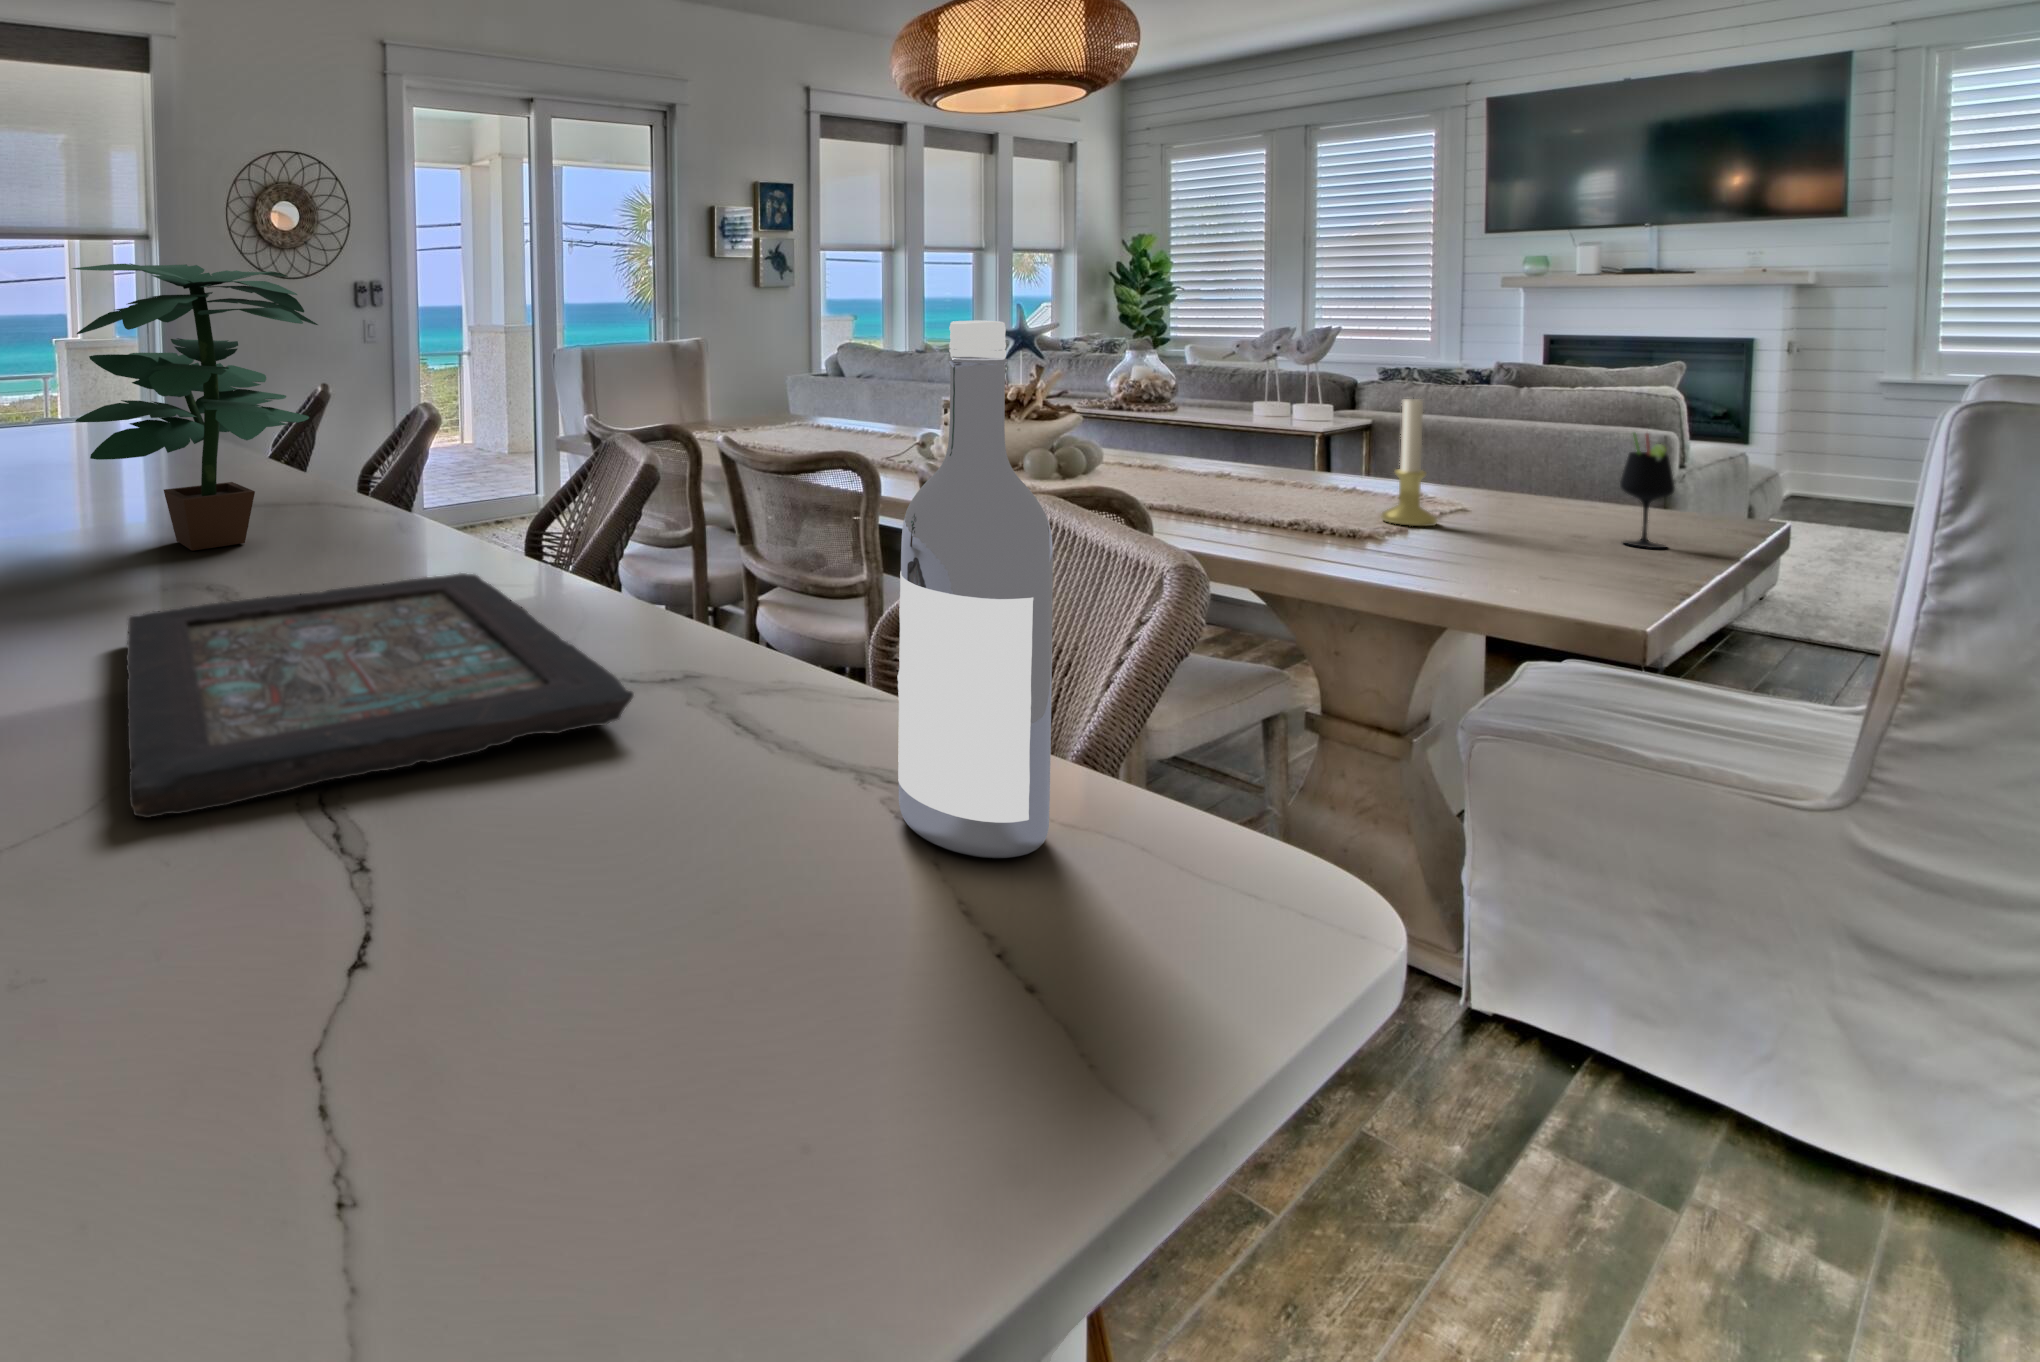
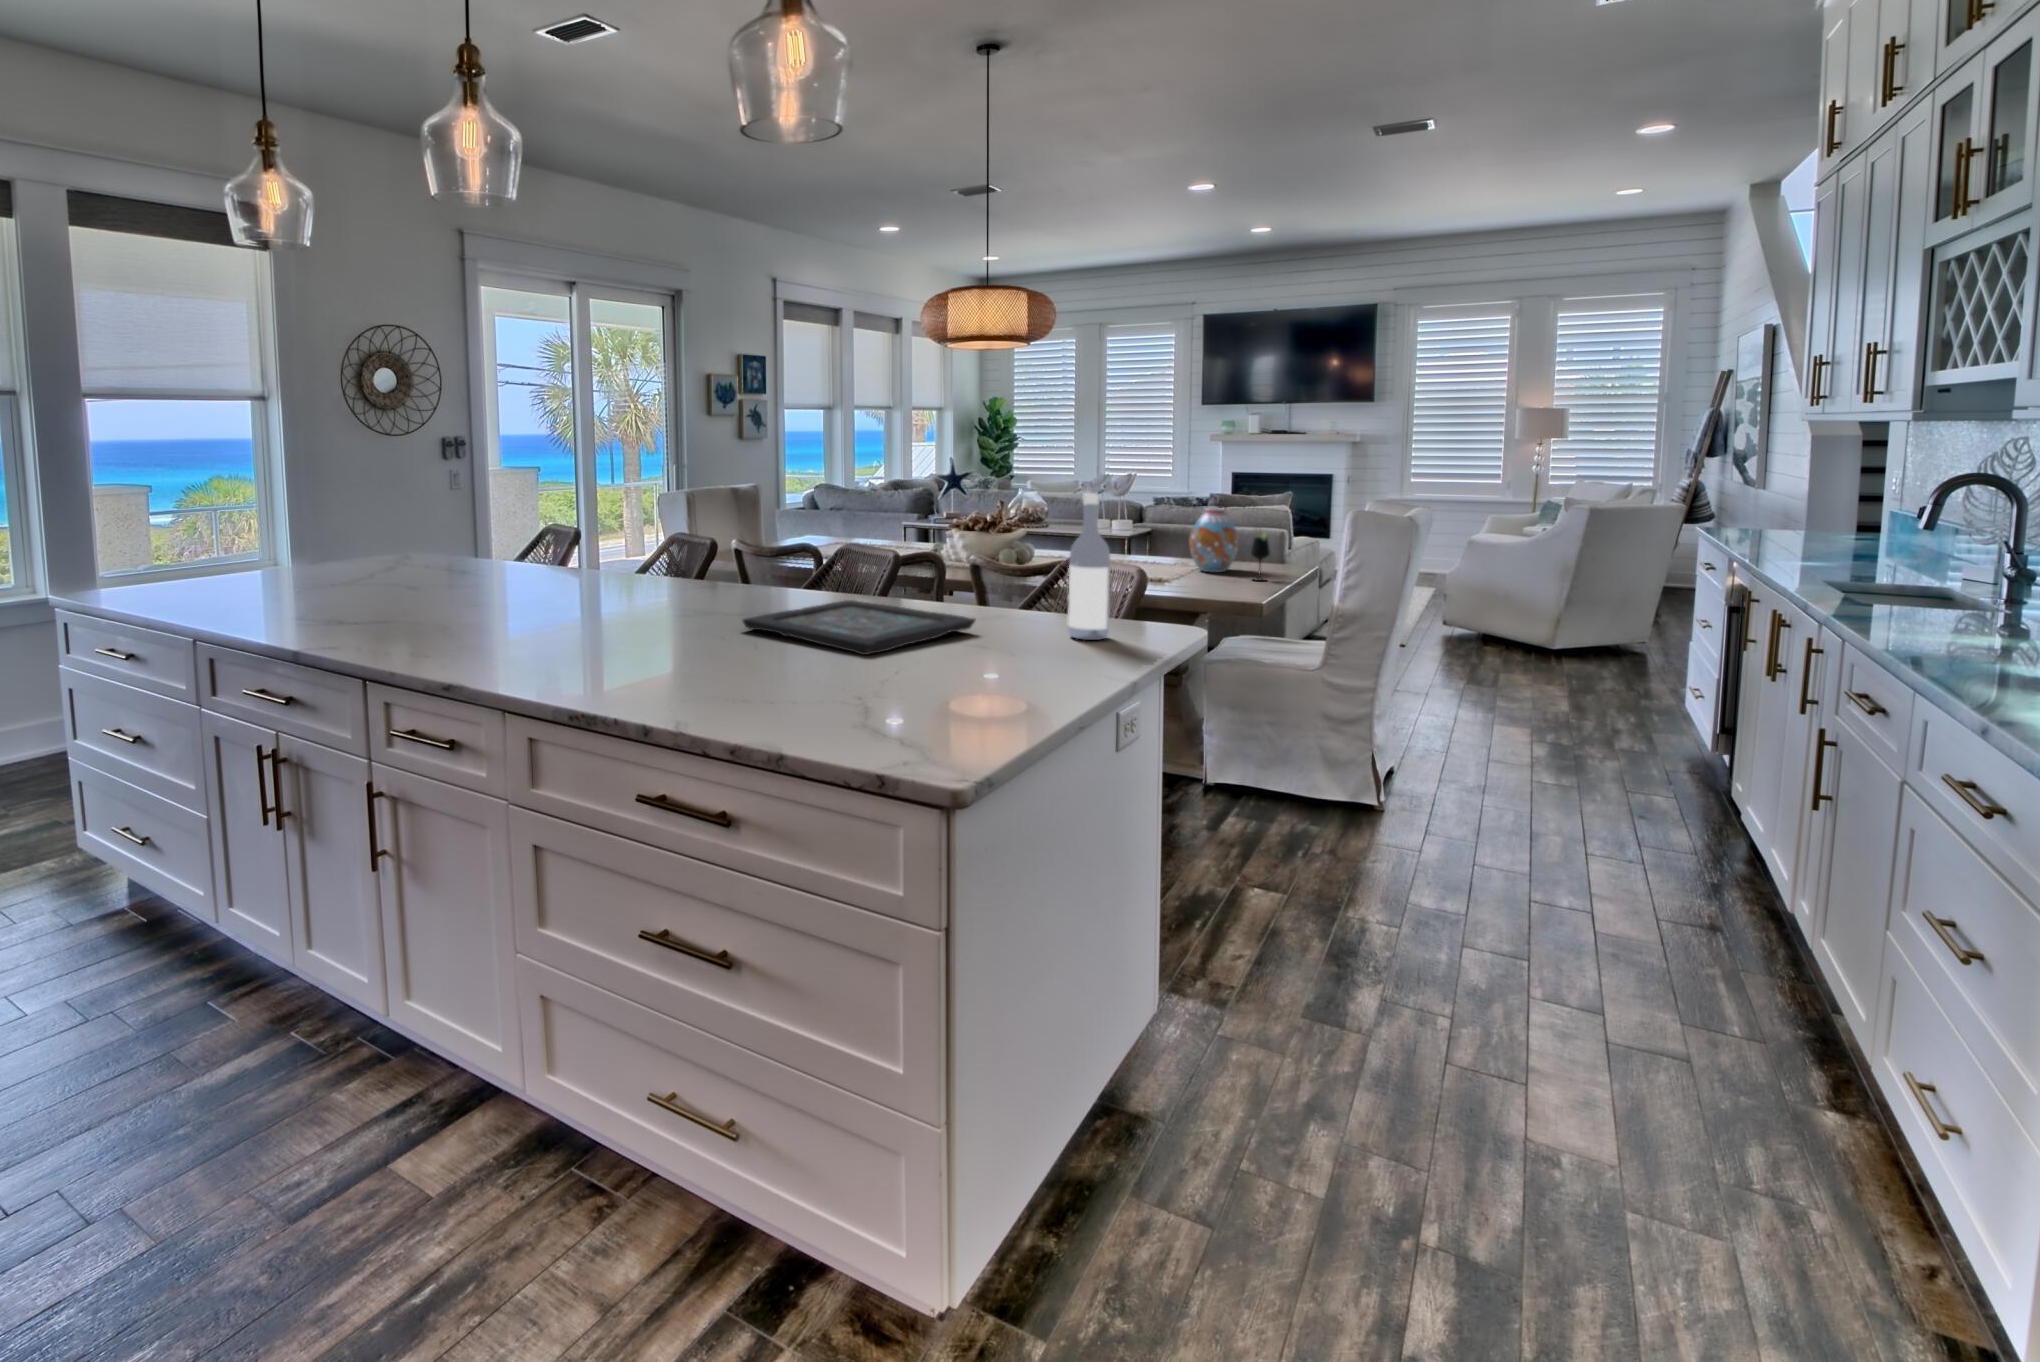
potted plant: present [72,264,318,551] -> none [592,454,734,607]
vase: none [1455,387,1582,518] -> present [1189,508,1239,572]
candle holder: present [1381,399,1437,526] -> none [1160,513,1183,579]

